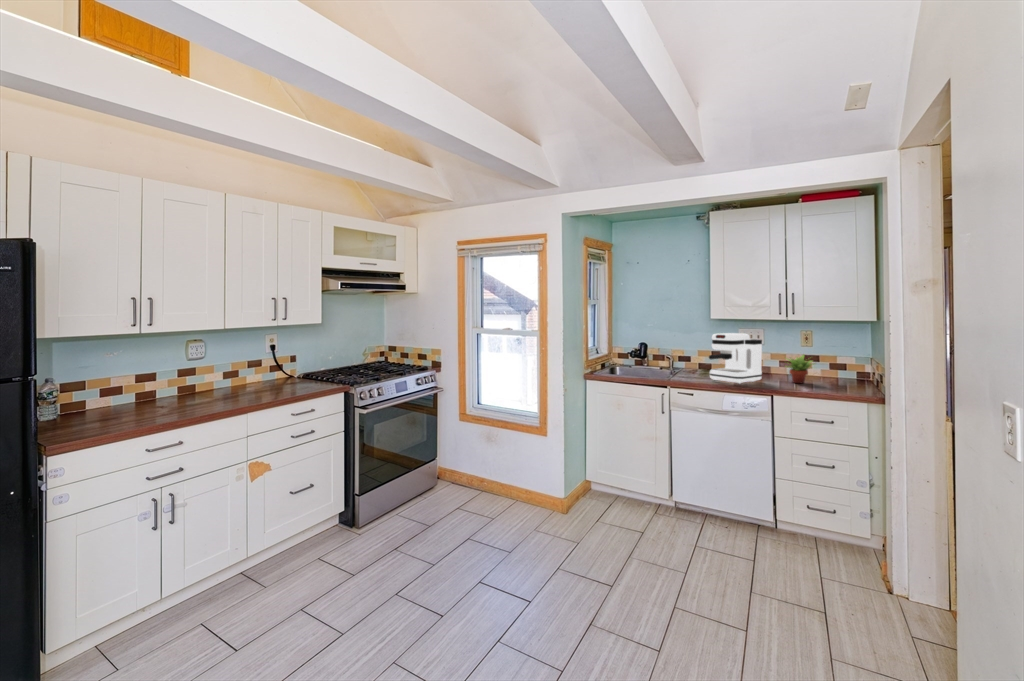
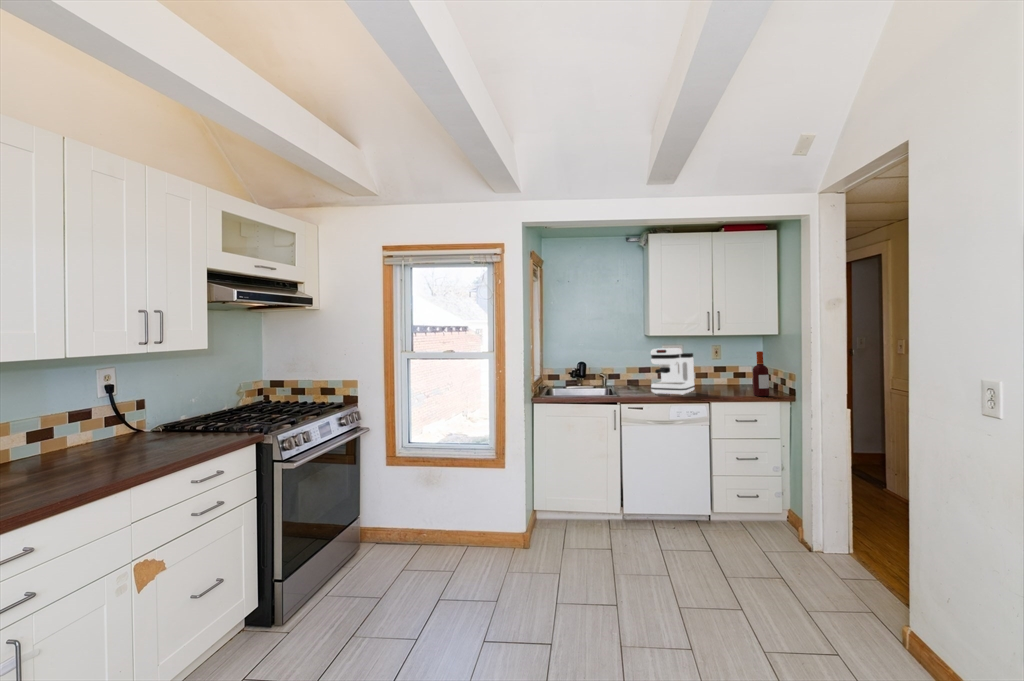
bottle: none [822,342,842,393] -> present [753,351,769,396]
succulent plant: present [786,355,812,383] -> none [709,365,738,391]

